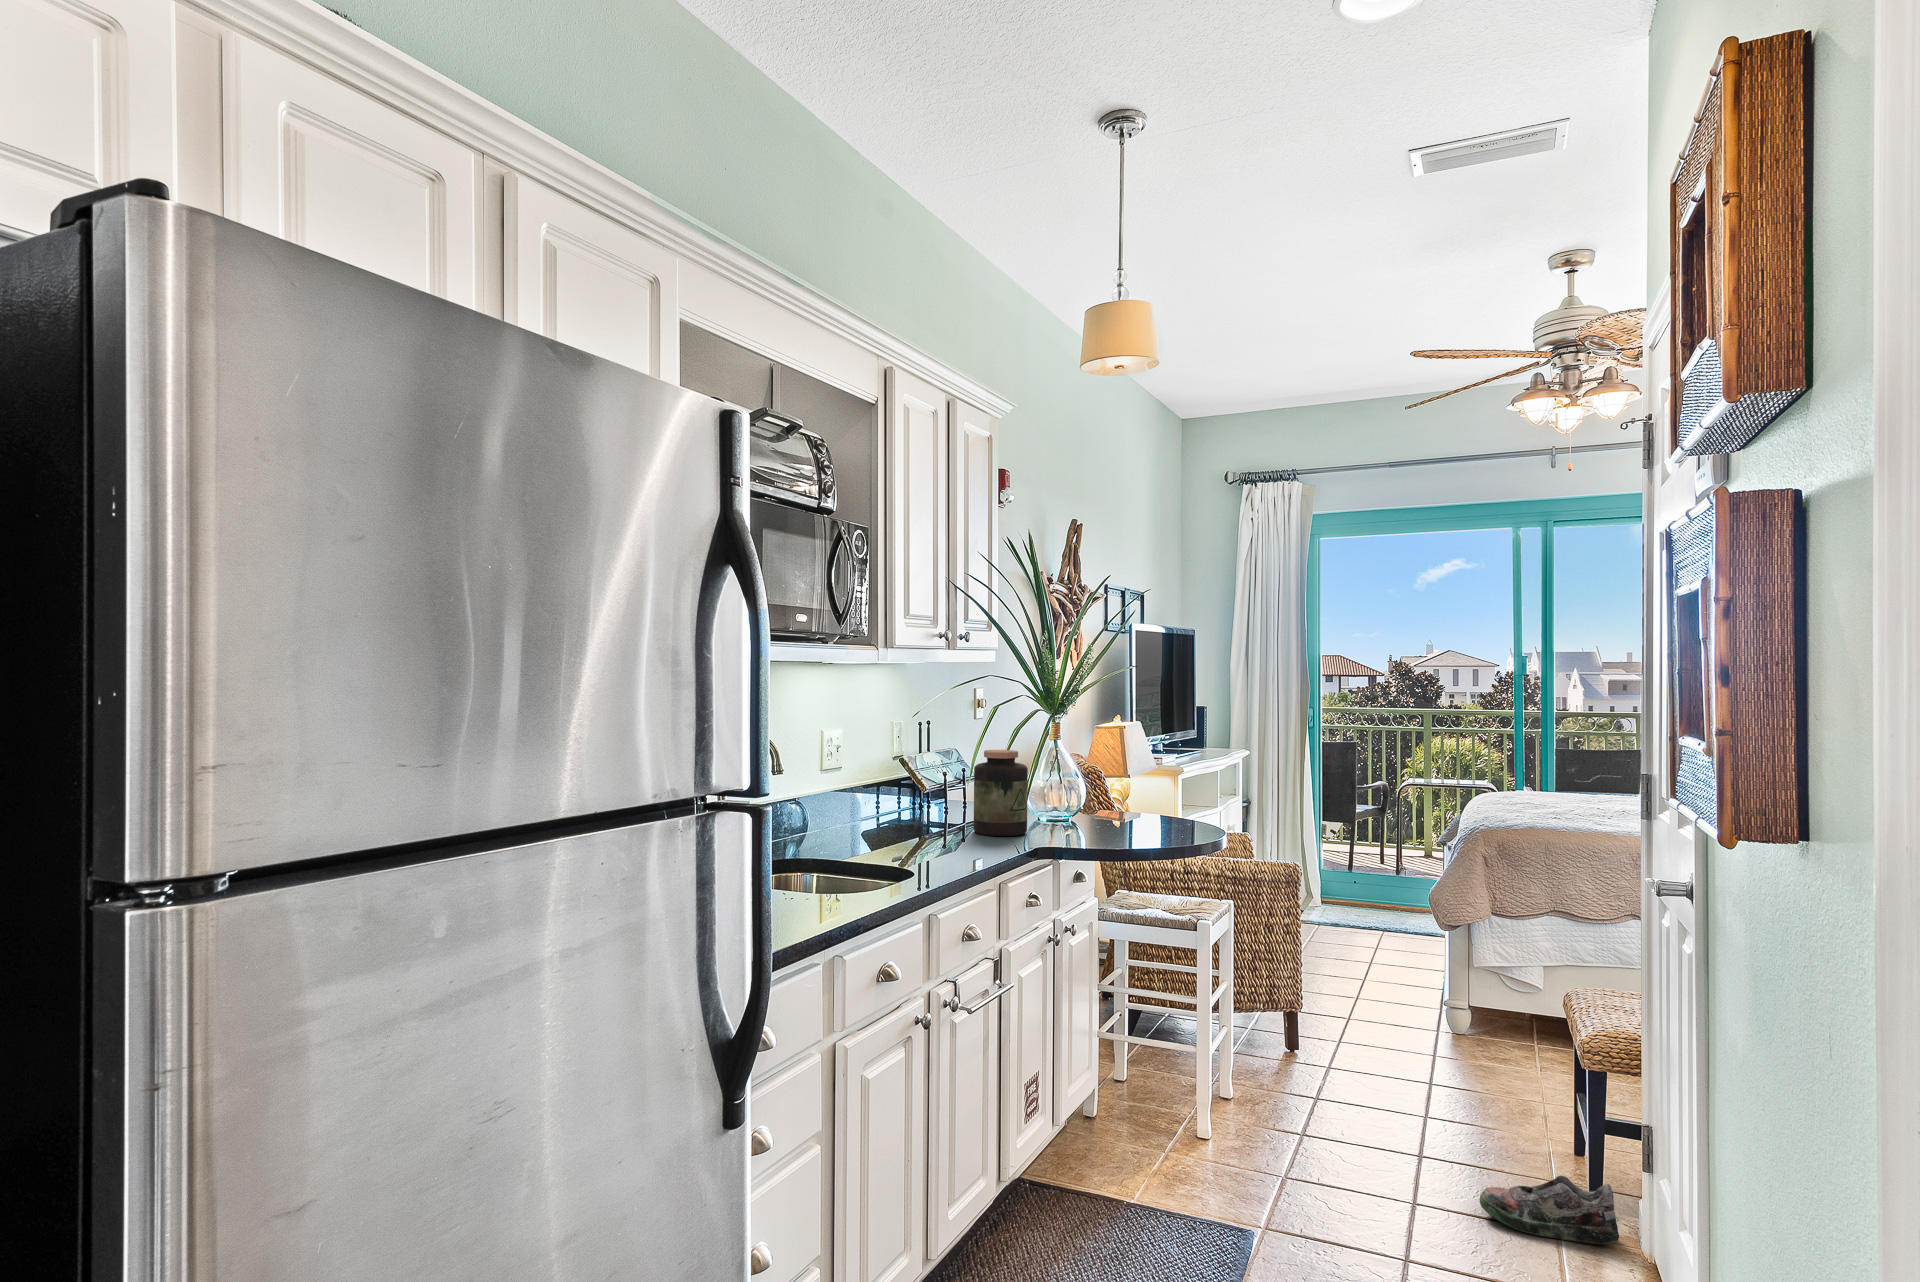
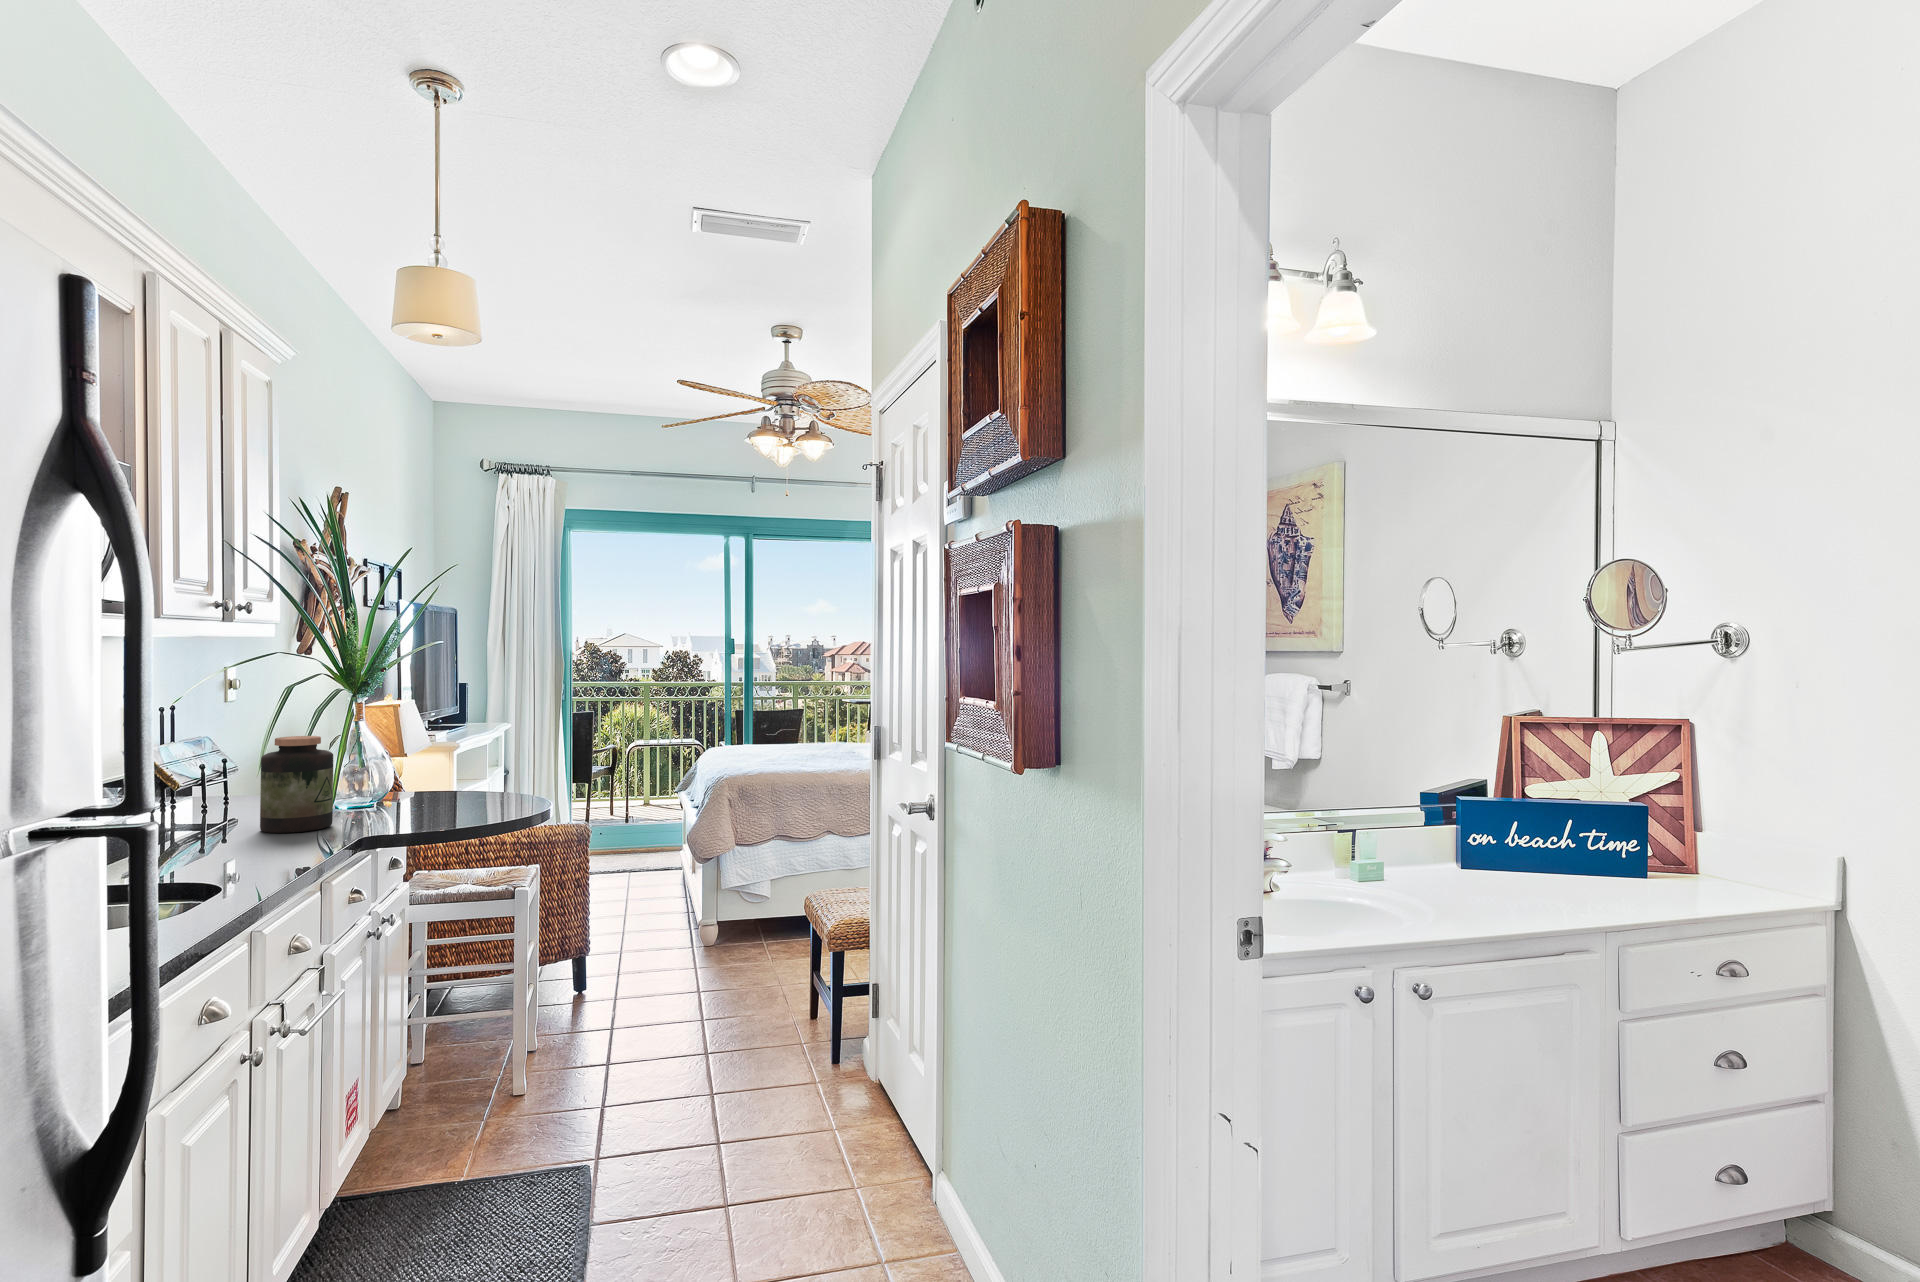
shoe: present [1479,1176,1619,1244] -> none [764,1028,860,1083]

